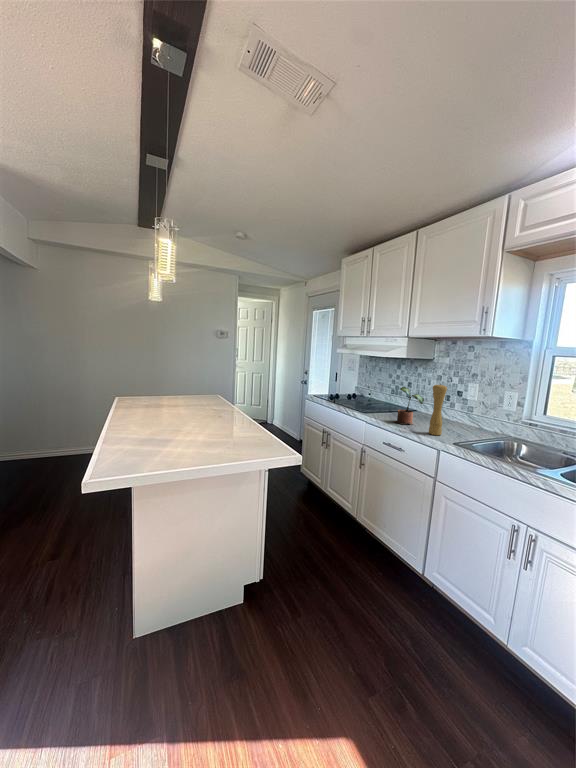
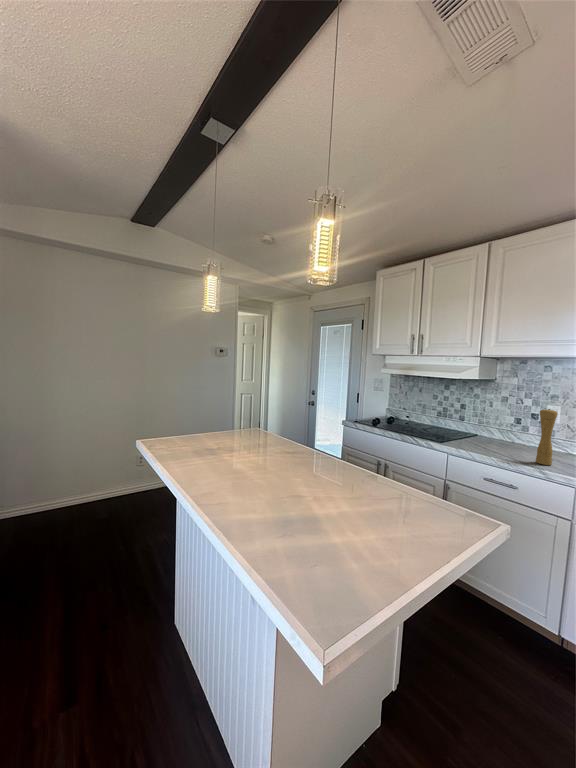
potted plant: present [393,387,424,424] -> none [477,412,520,453]

